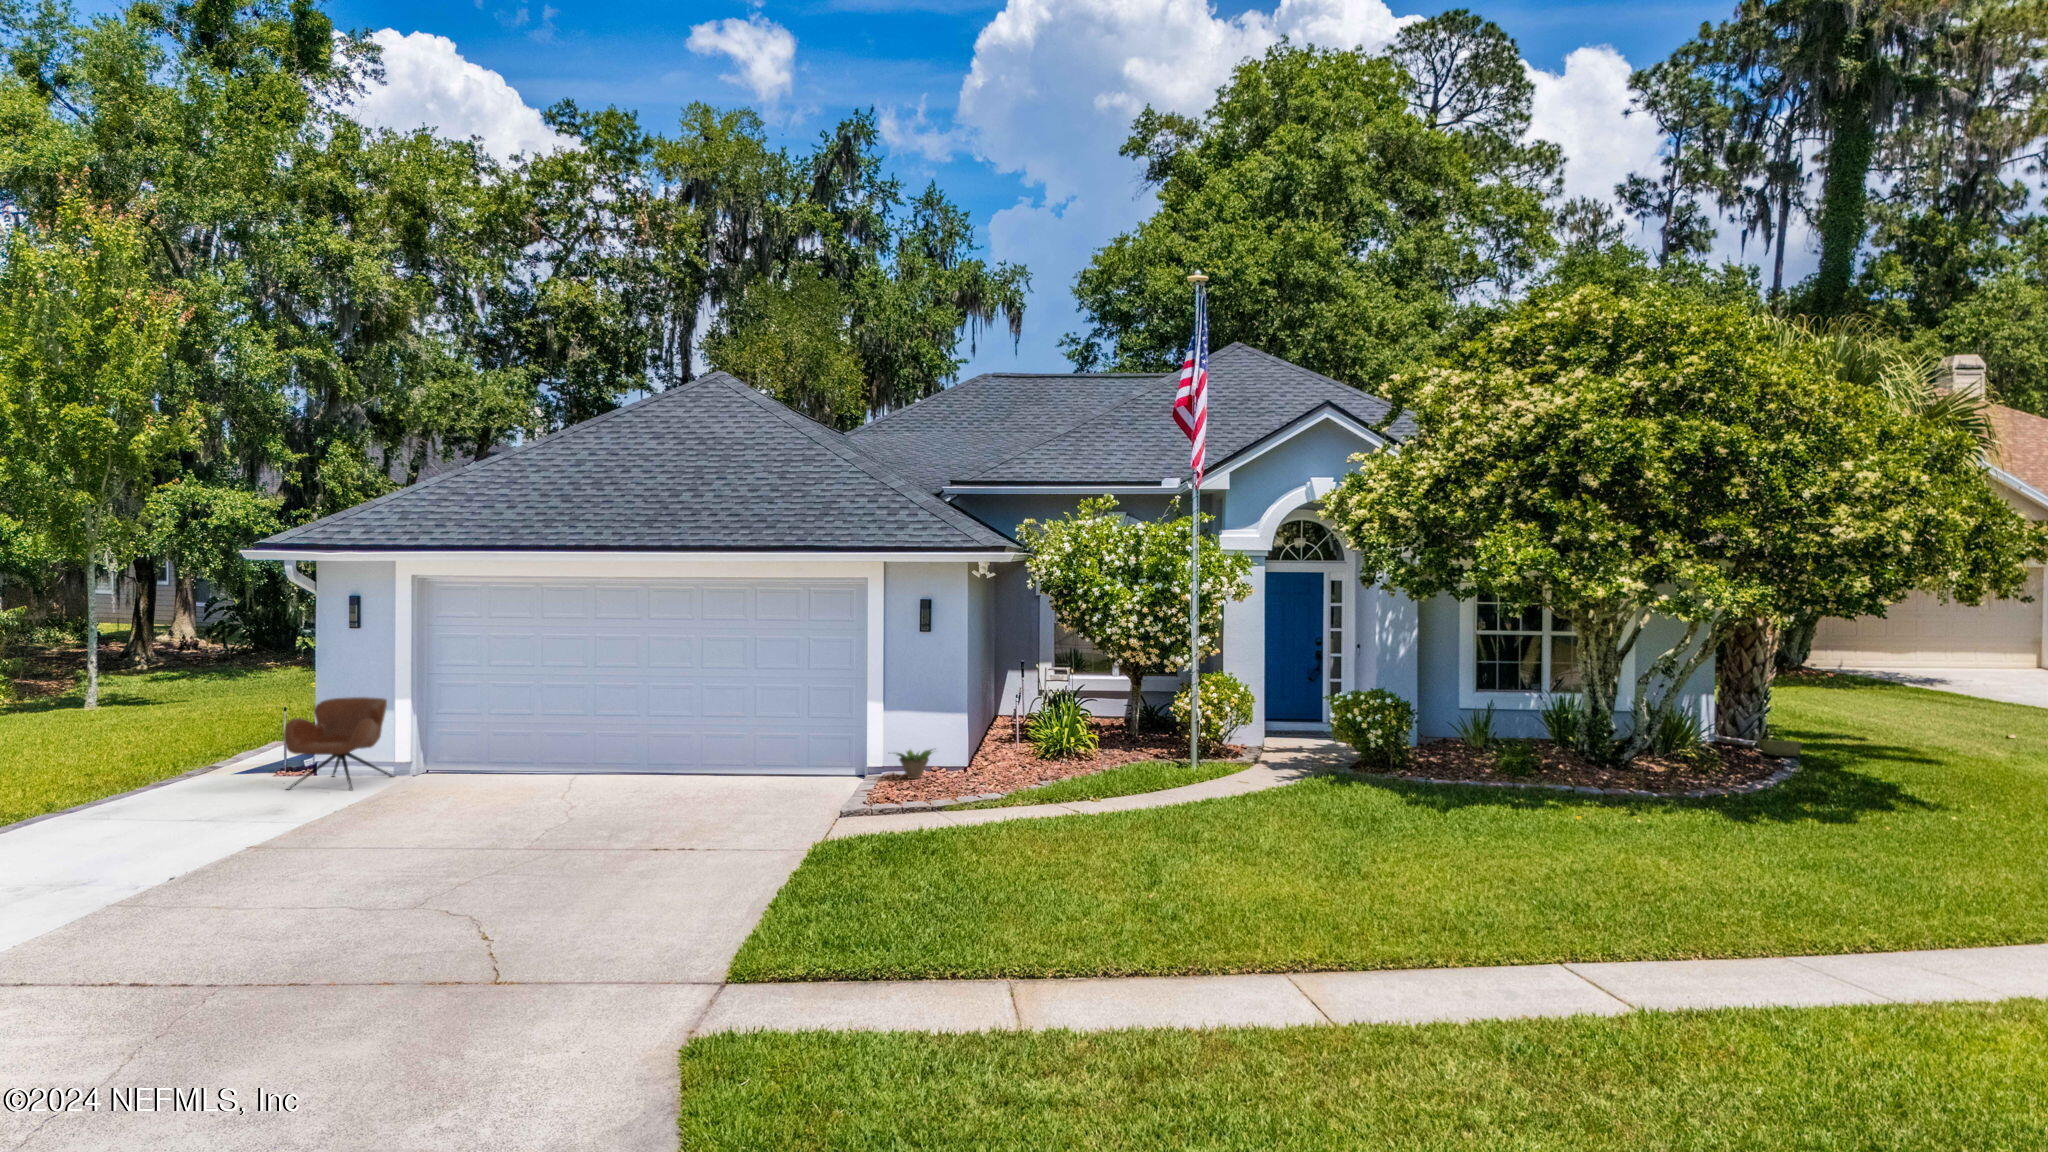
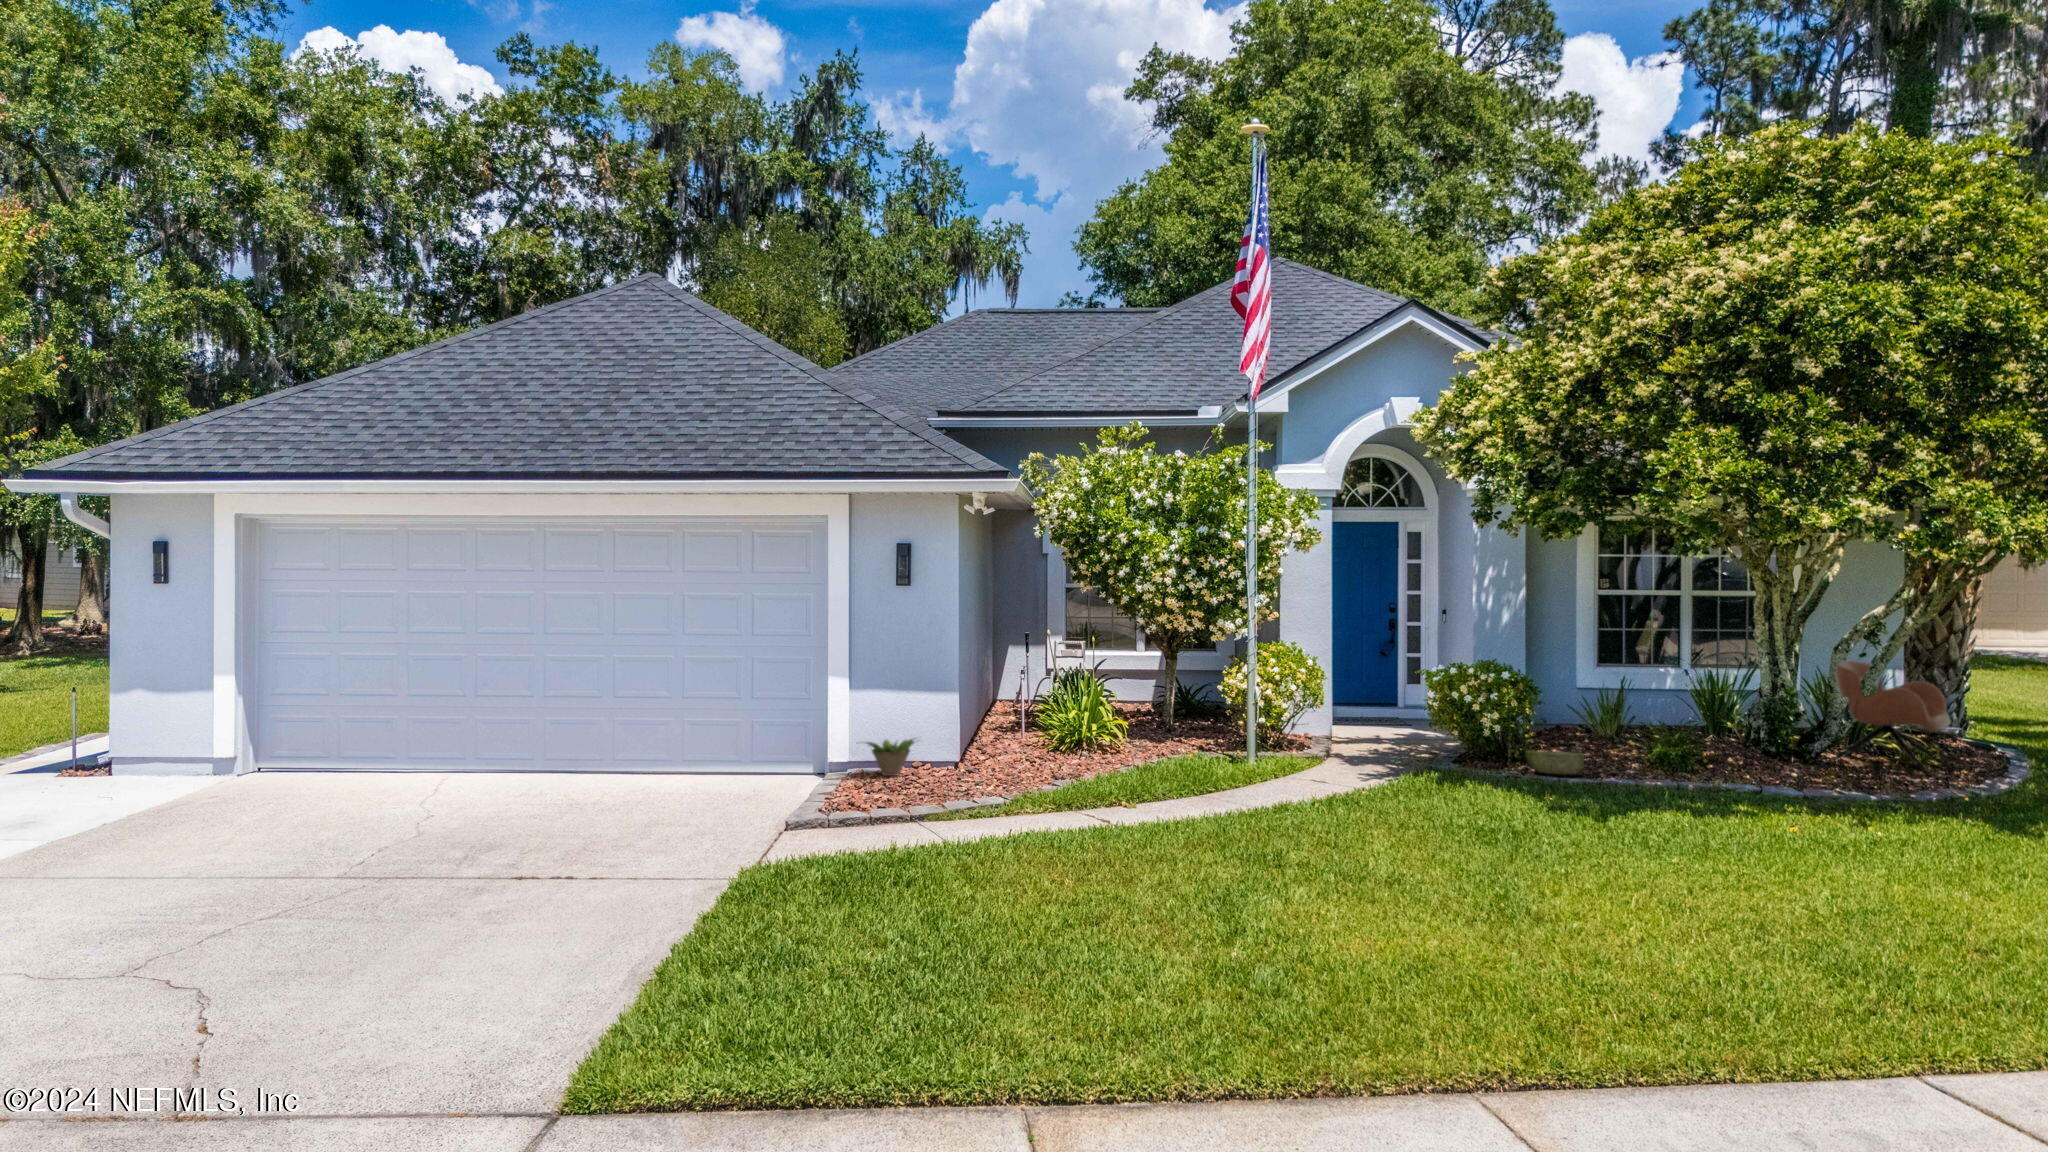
armchair: present [284,697,393,790] -> present [1826,661,1950,776]
woven basket: present [1757,739,1802,757] -> present [1526,750,1585,775]

